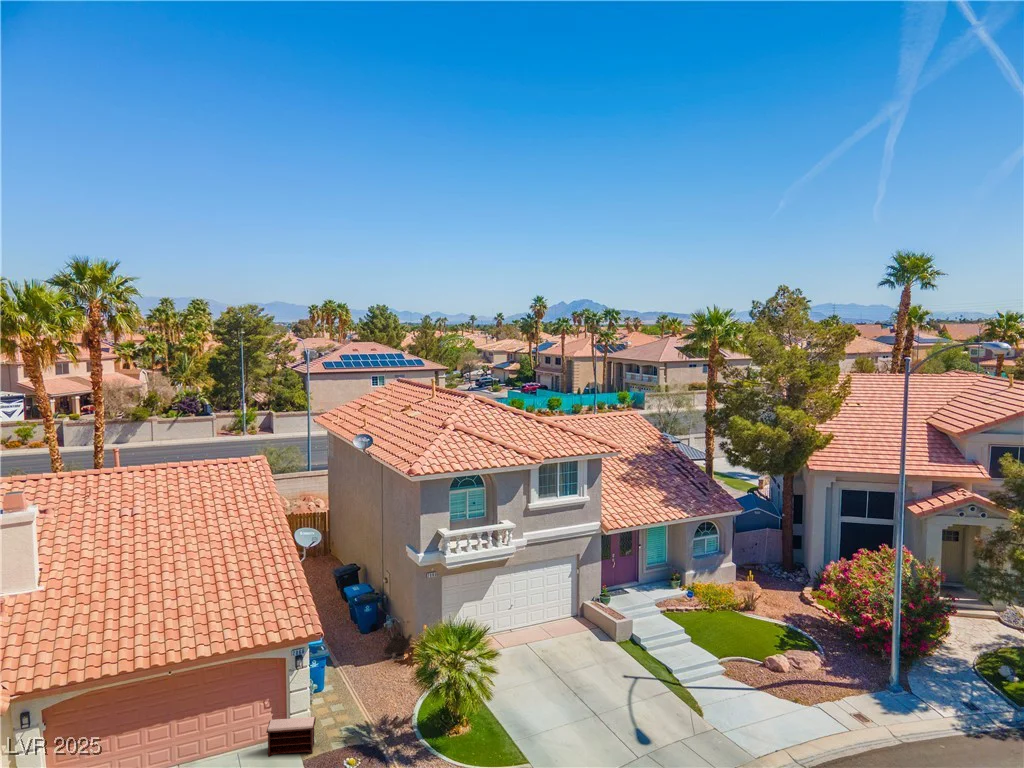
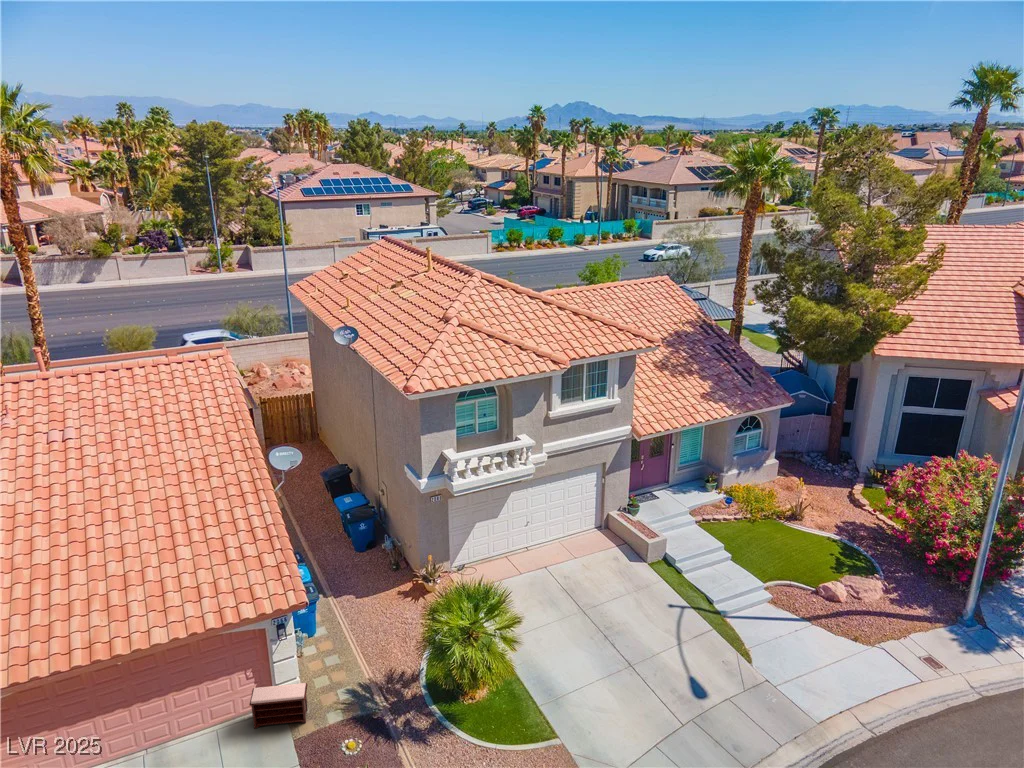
lounge chair: present [384,634,412,658] -> none [383,560,416,592]

